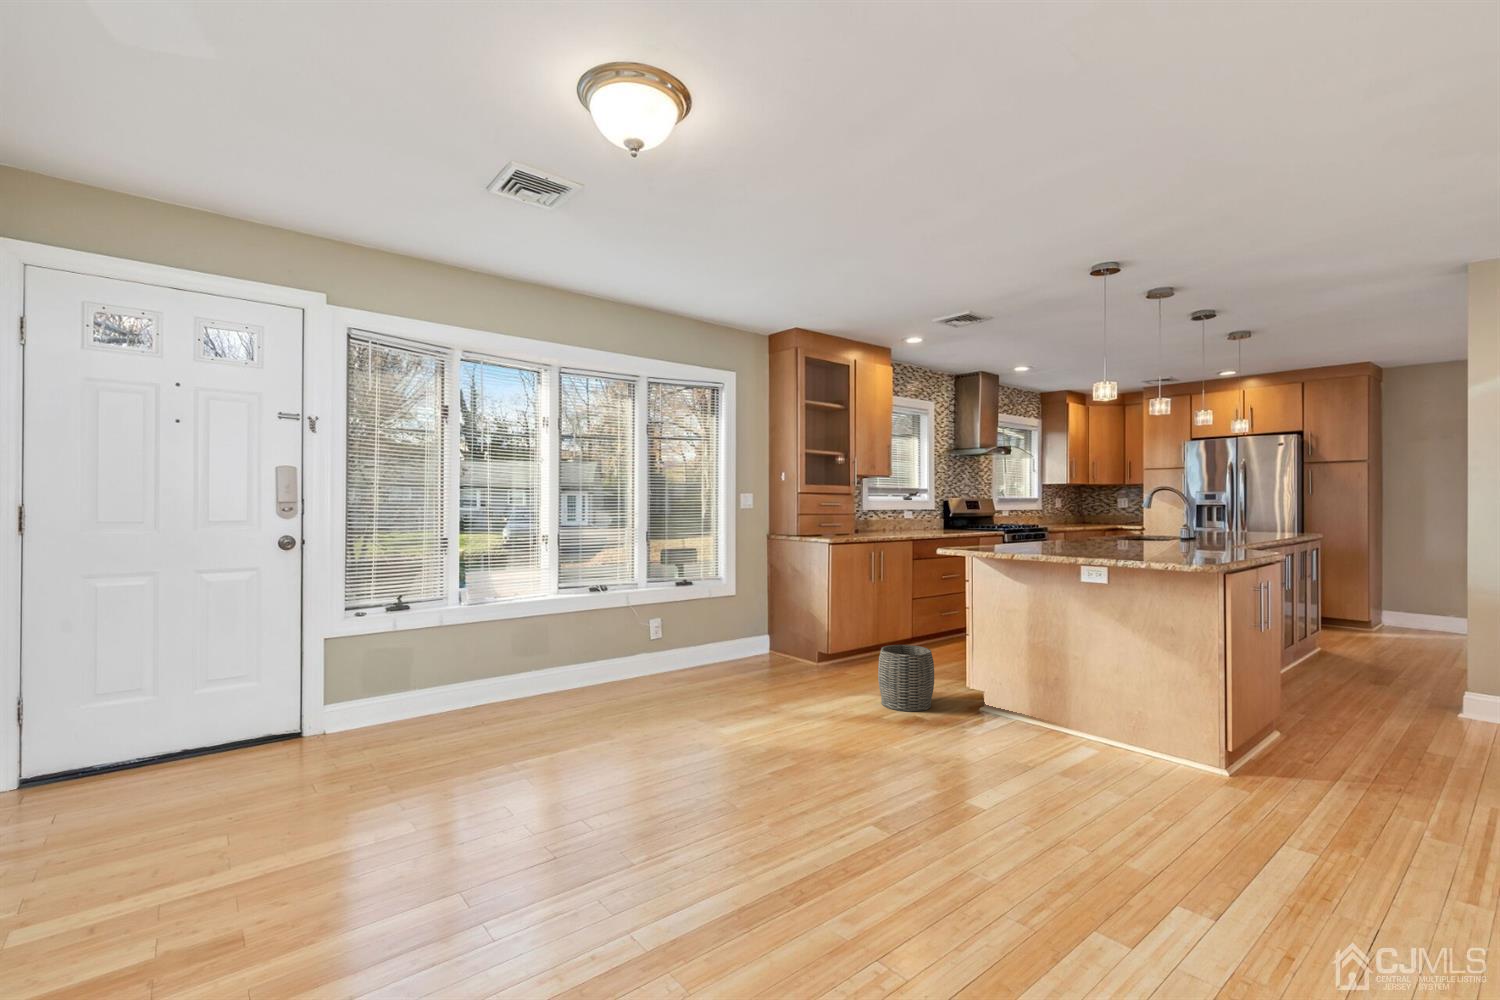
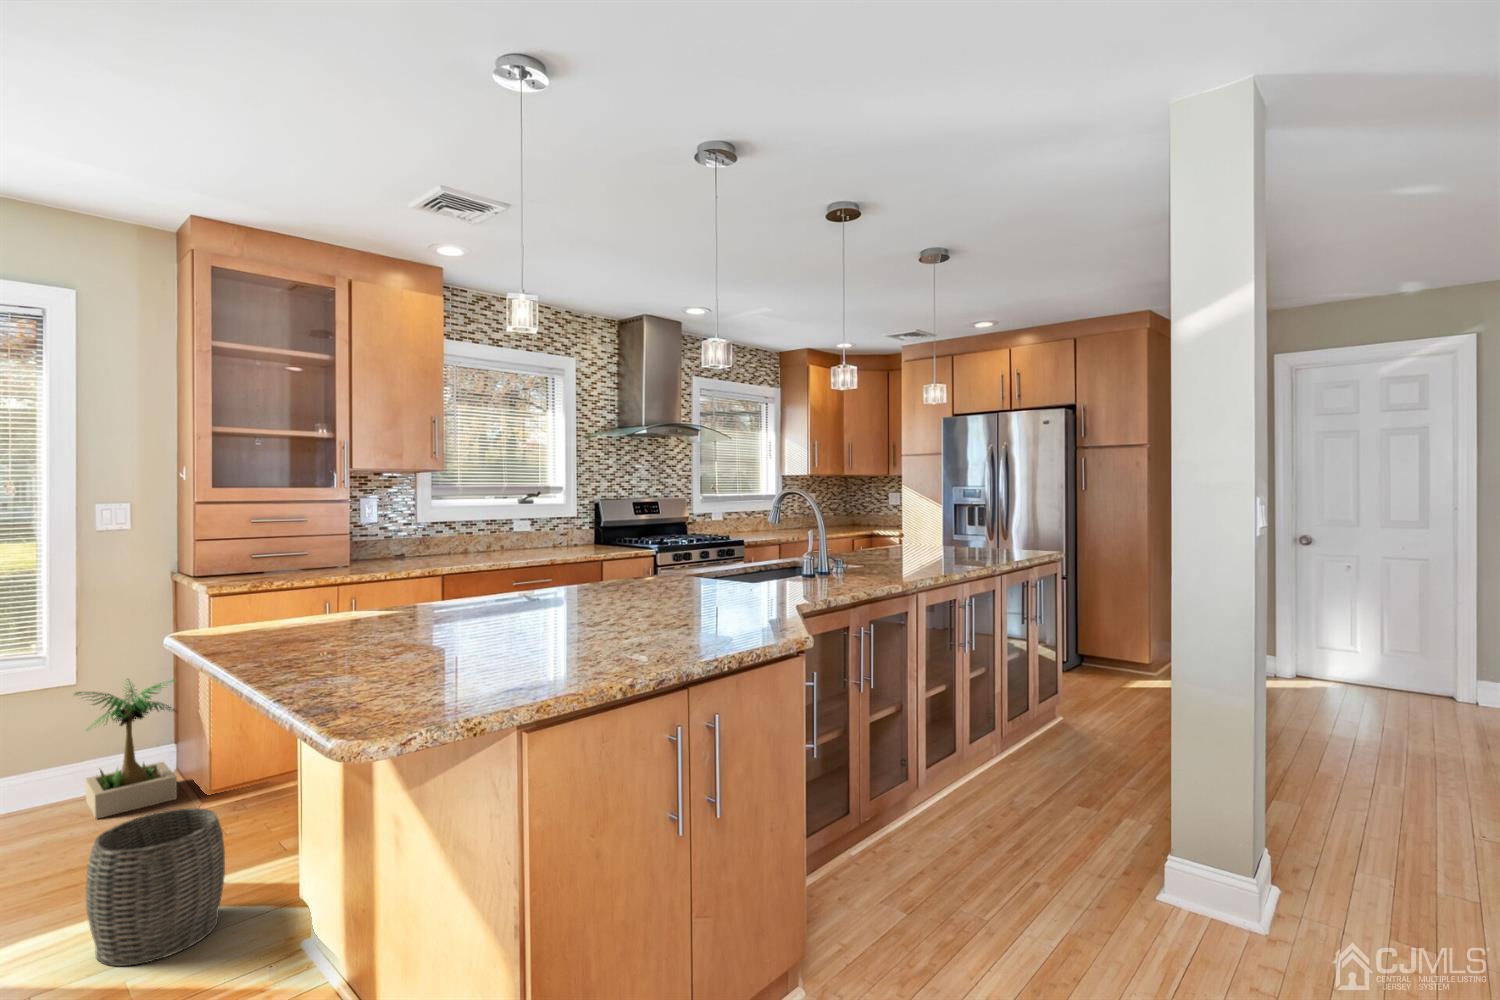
potted plant: none [746,592,802,667] -> present [76,679,177,819]

